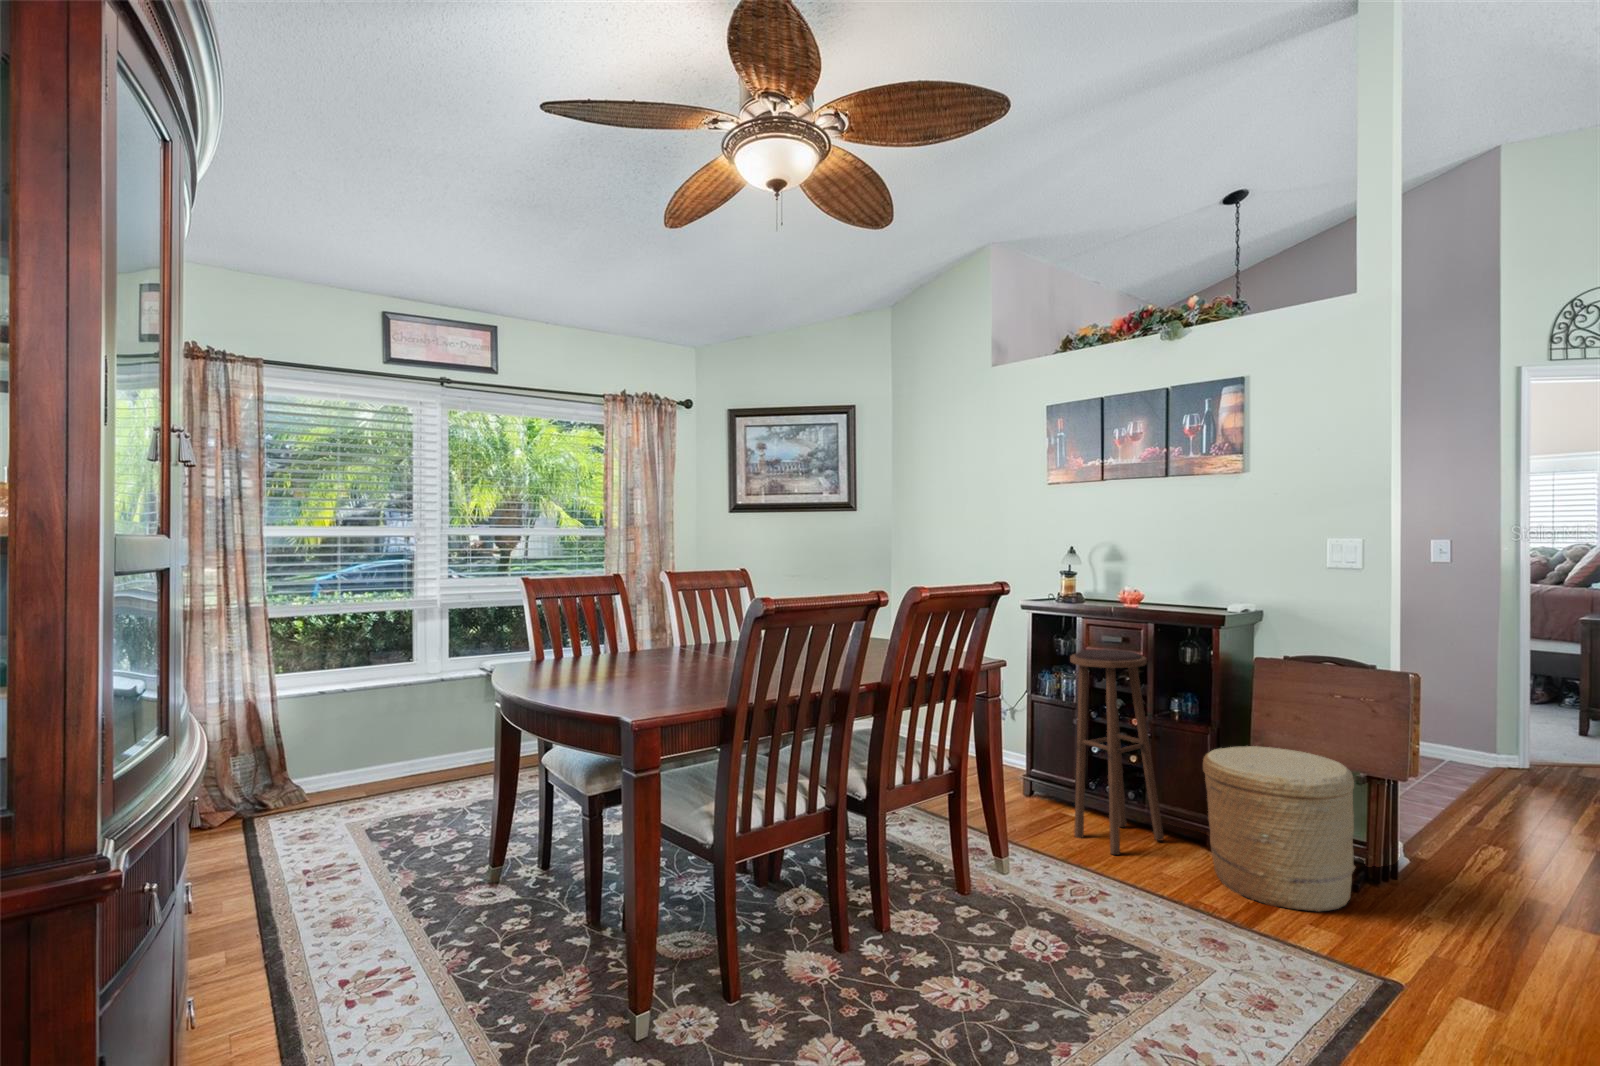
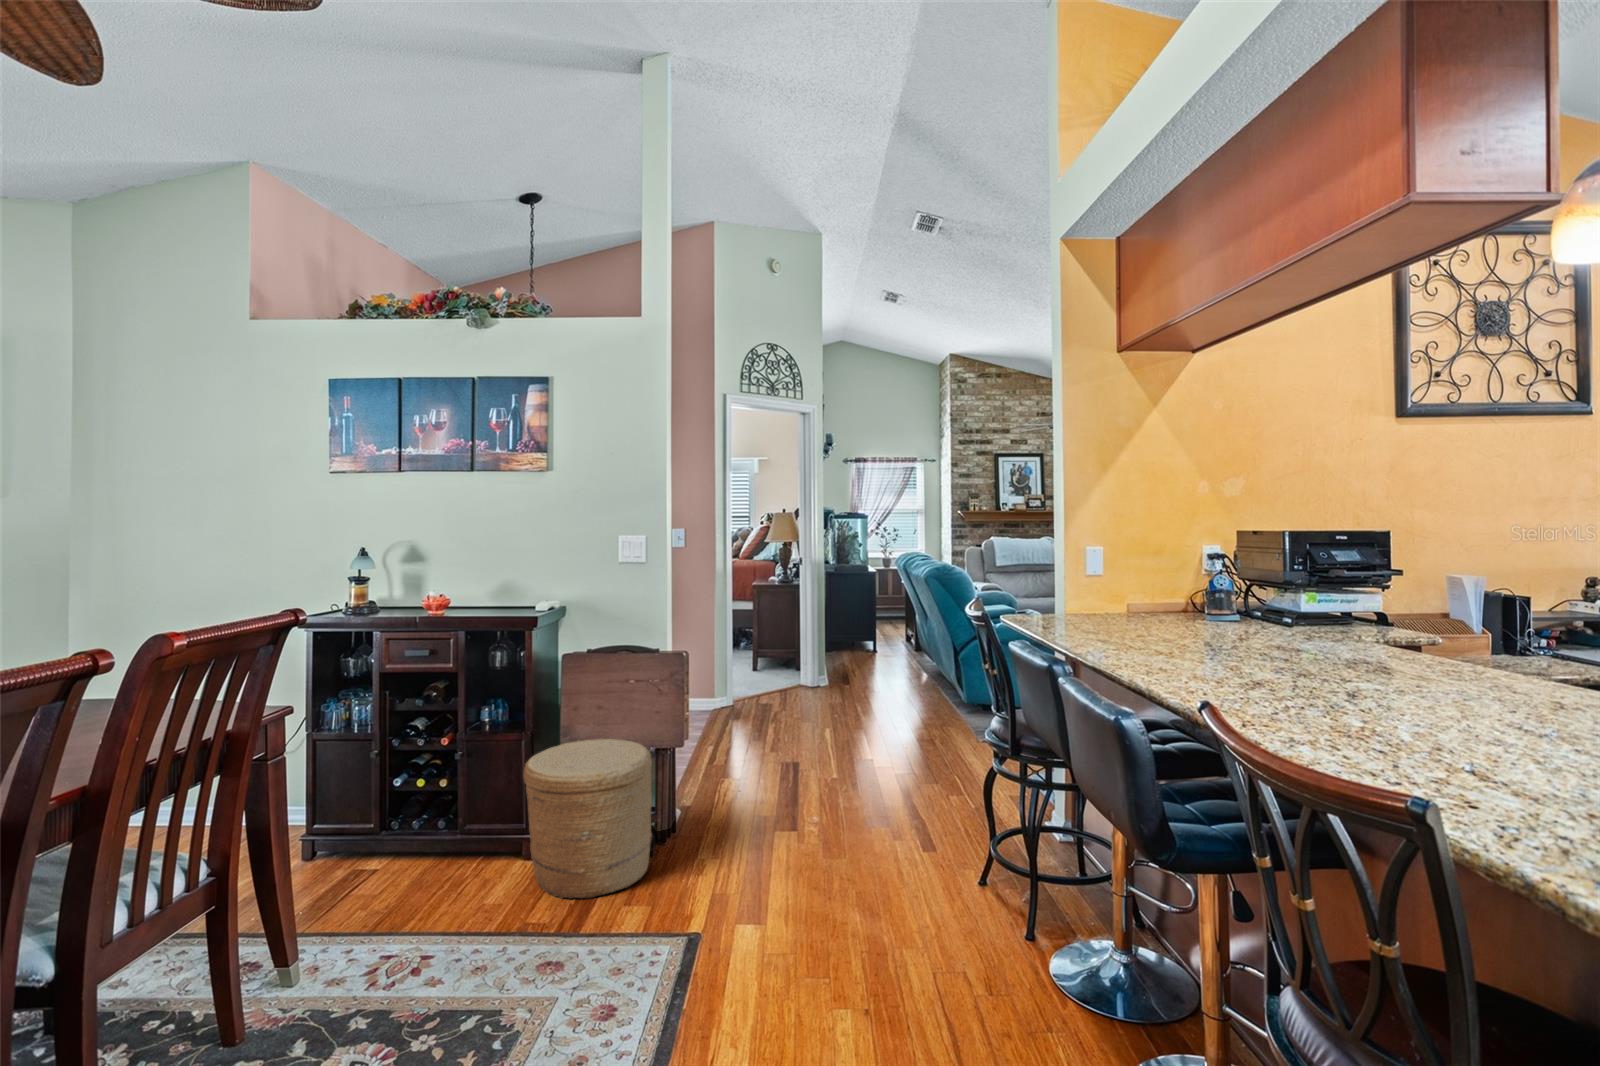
stool: present [1070,649,1164,855] -> none [371,667,480,901]

